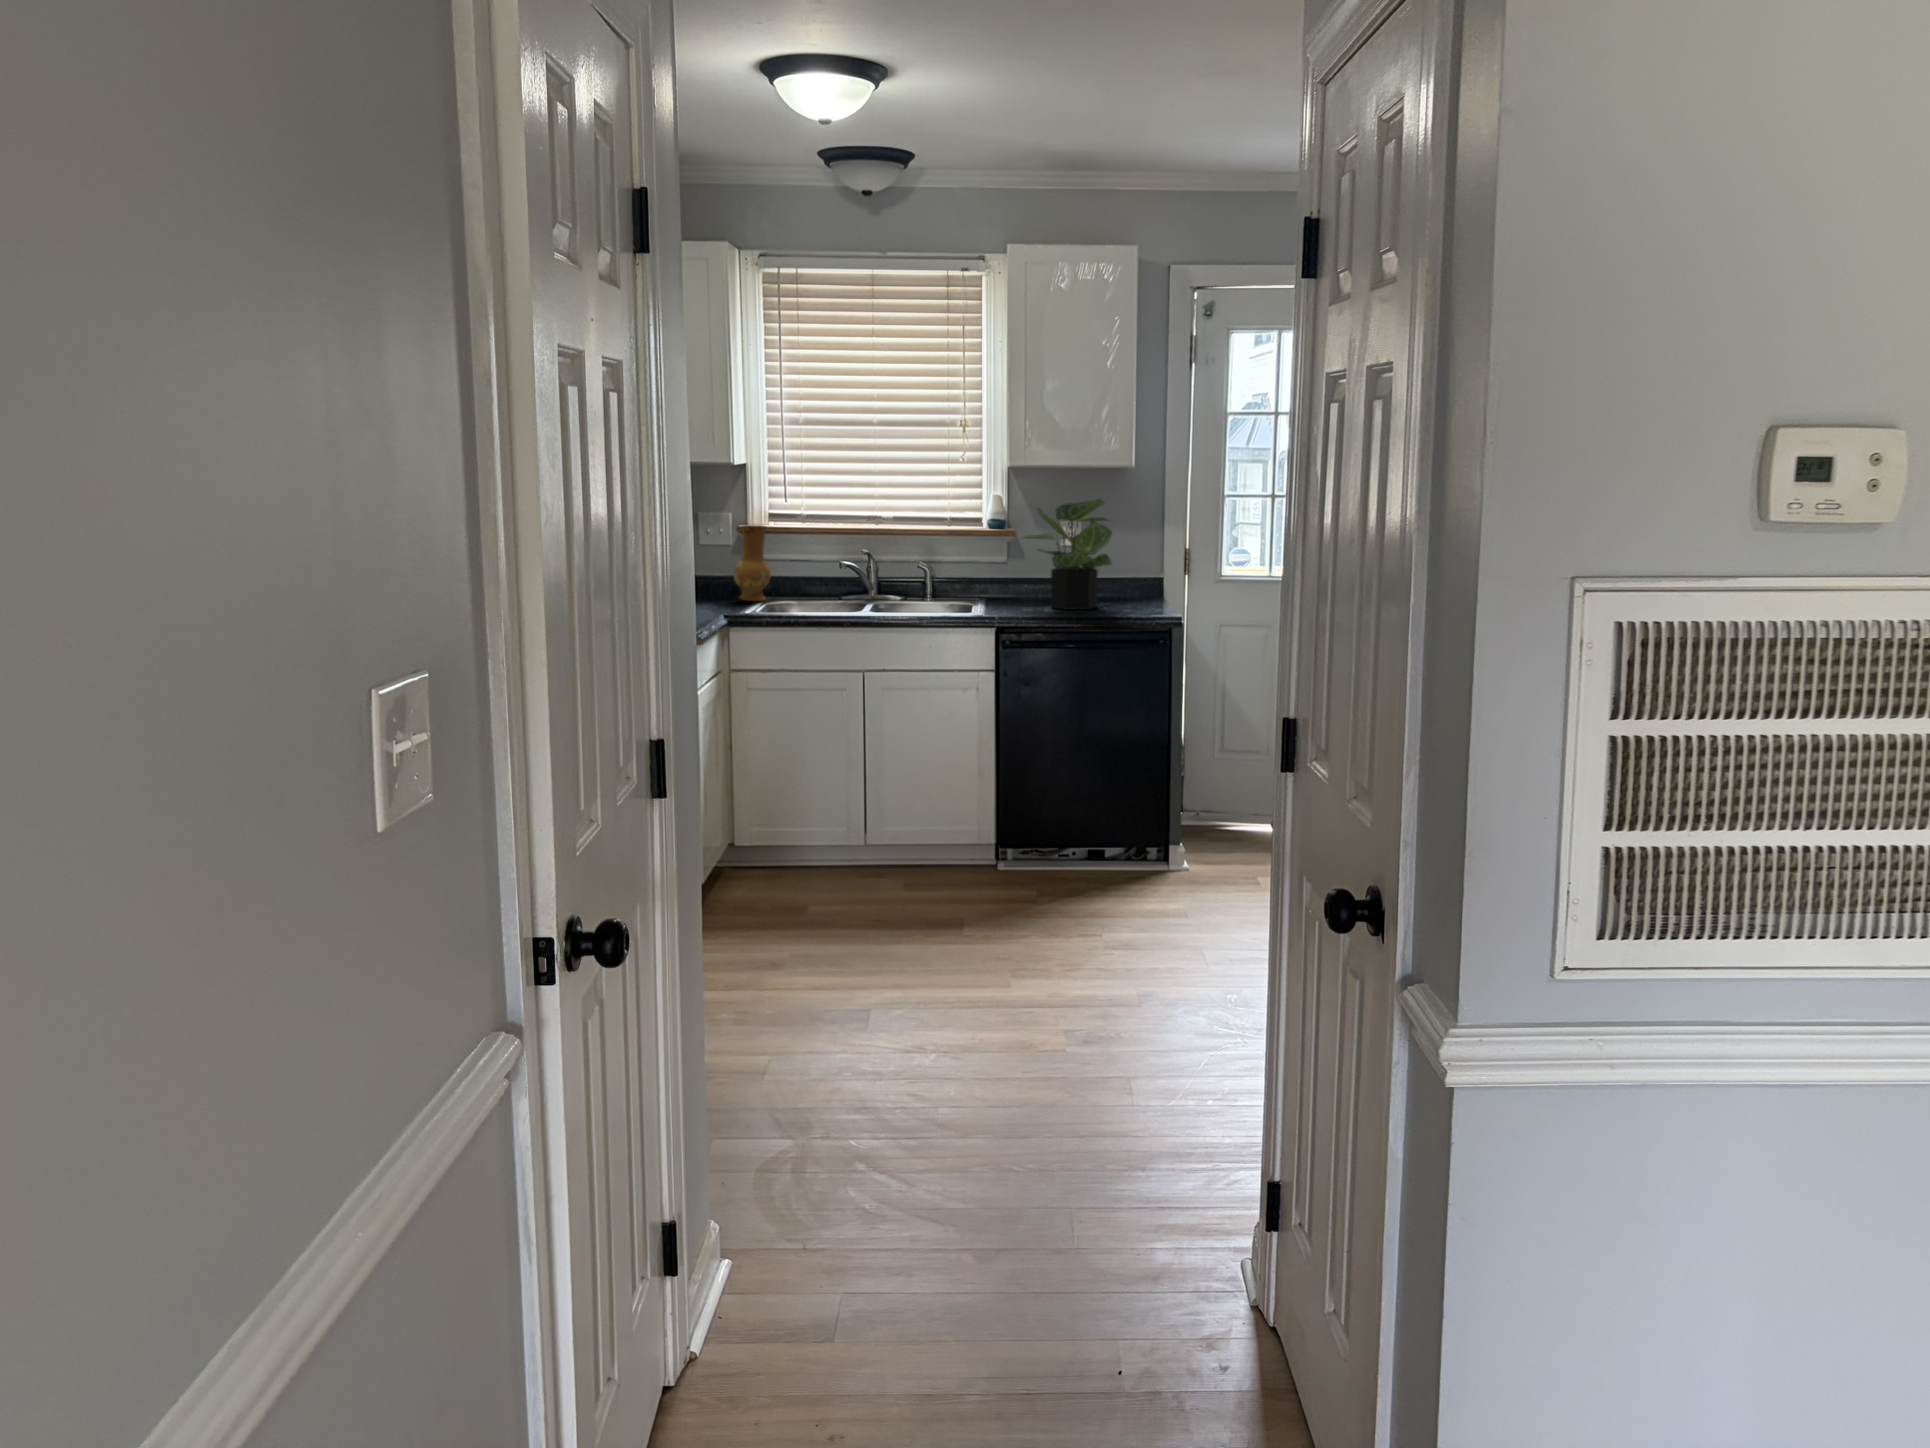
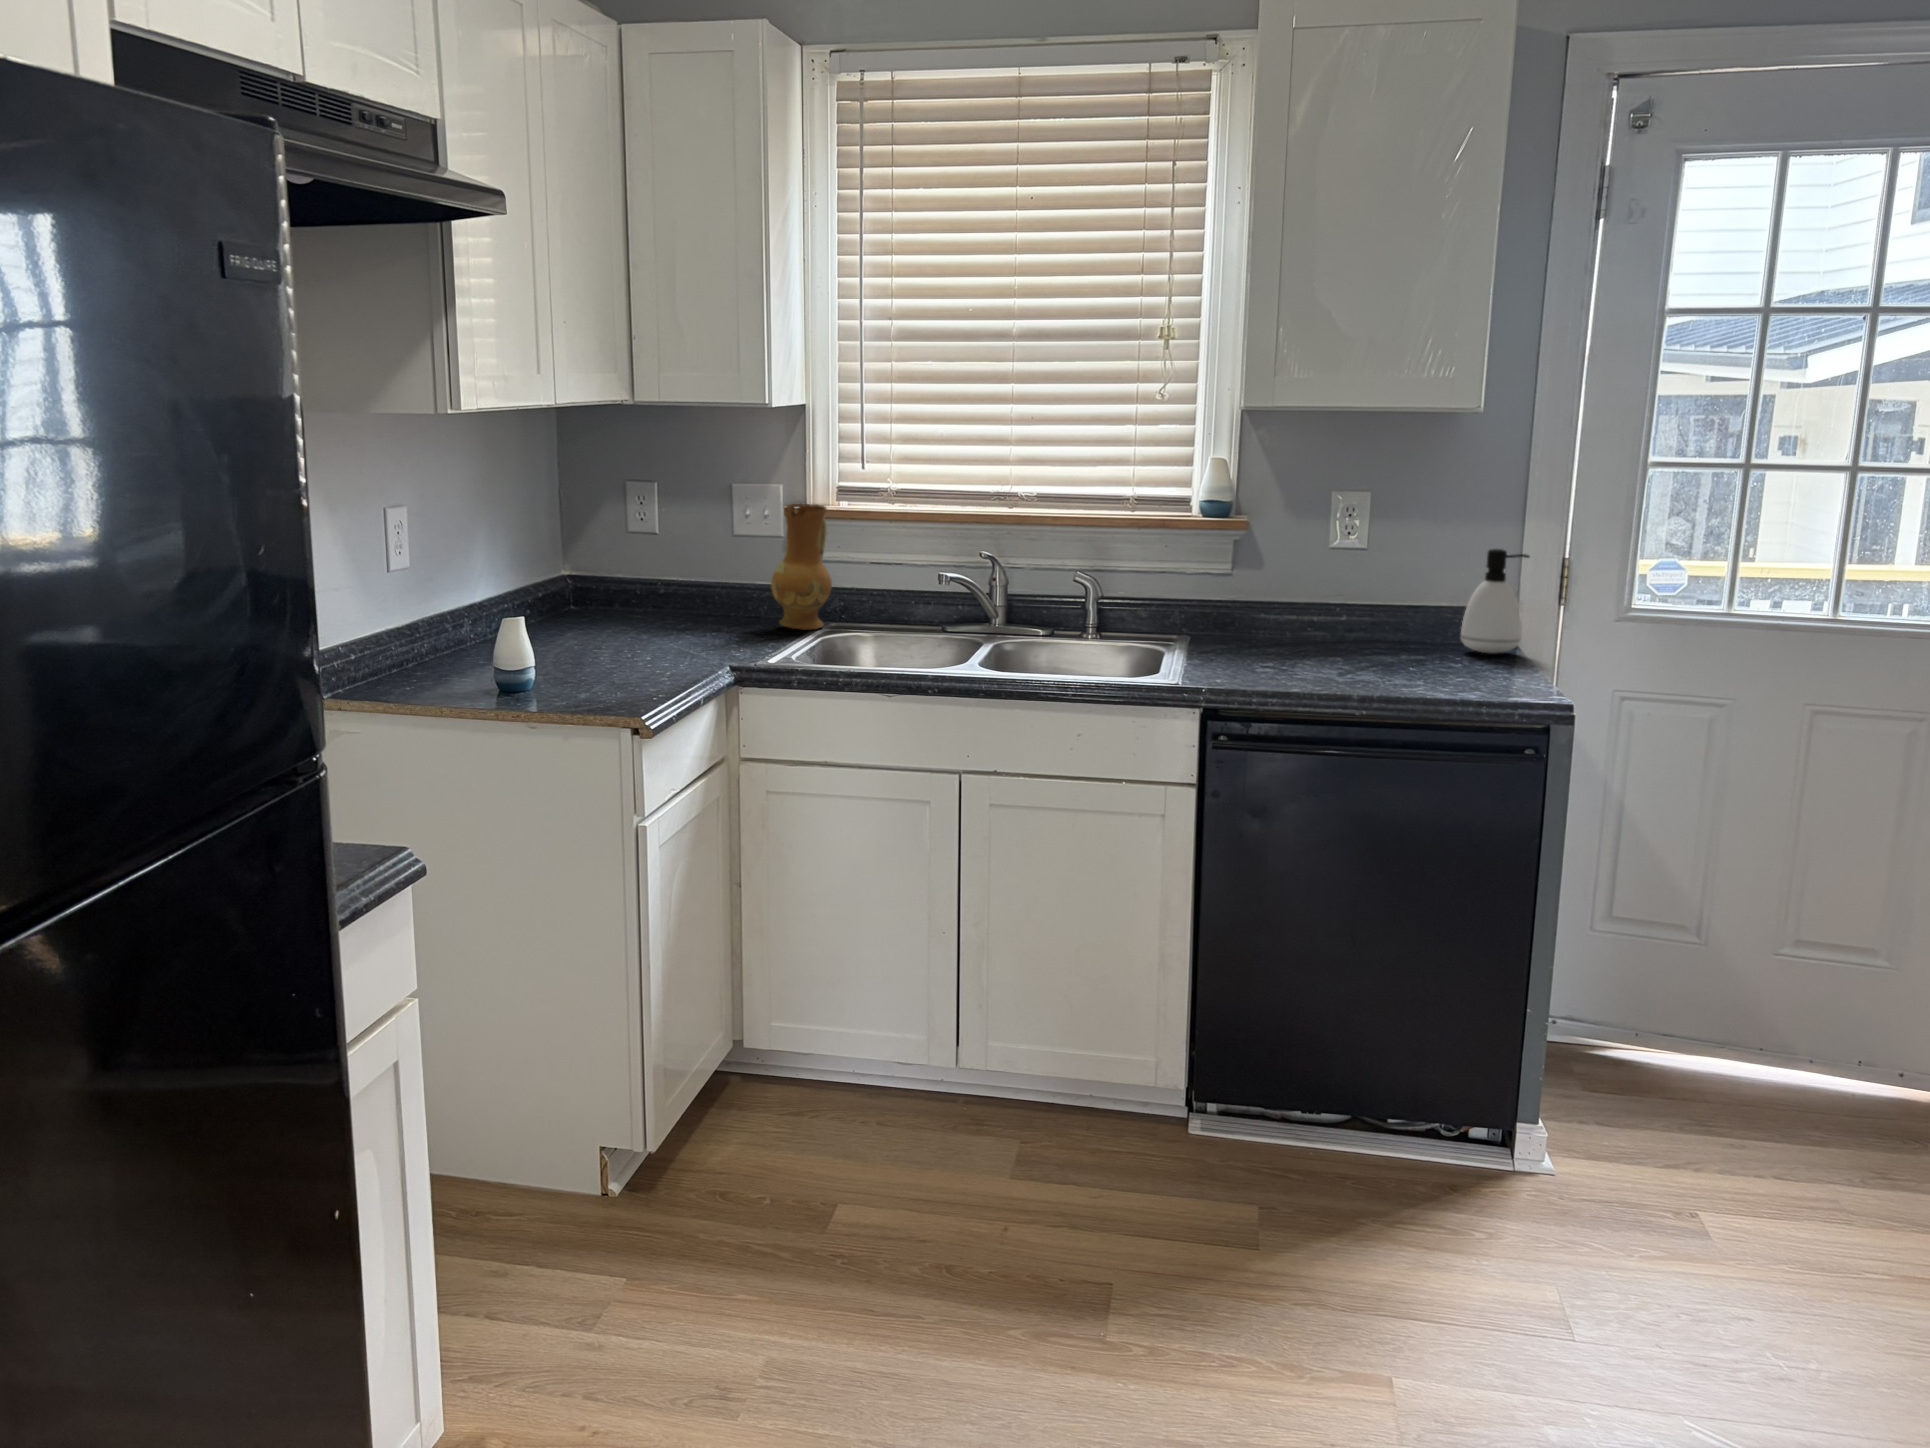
potted plant: present [1024,499,1112,610] -> none [1251,467,1437,672]
soap dispenser: none [1133,542,1166,600] -> present [1460,549,1529,653]

